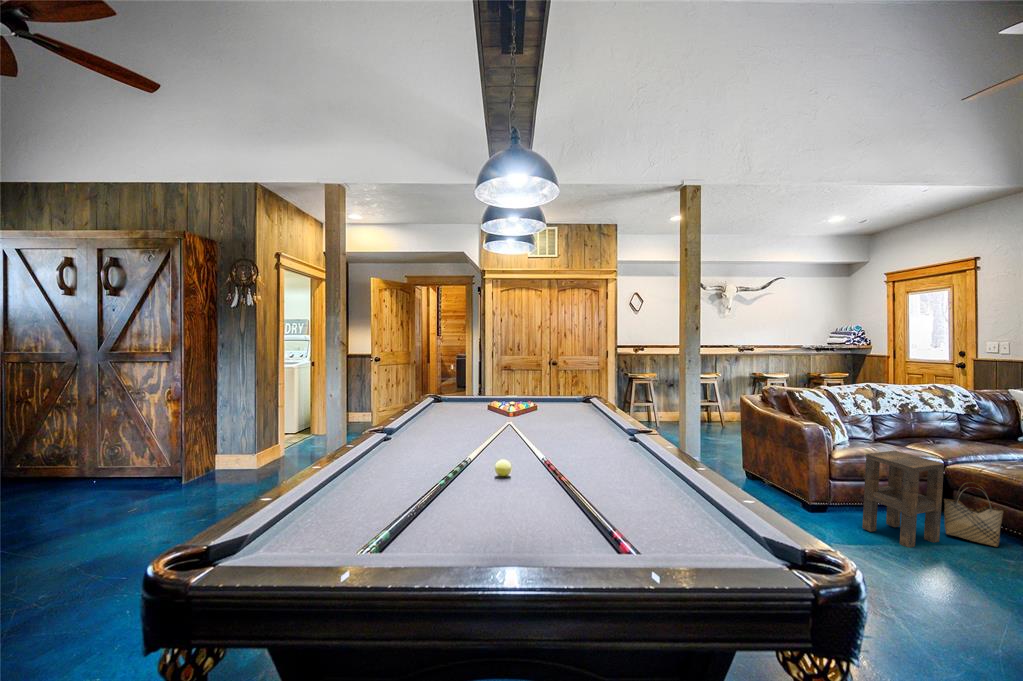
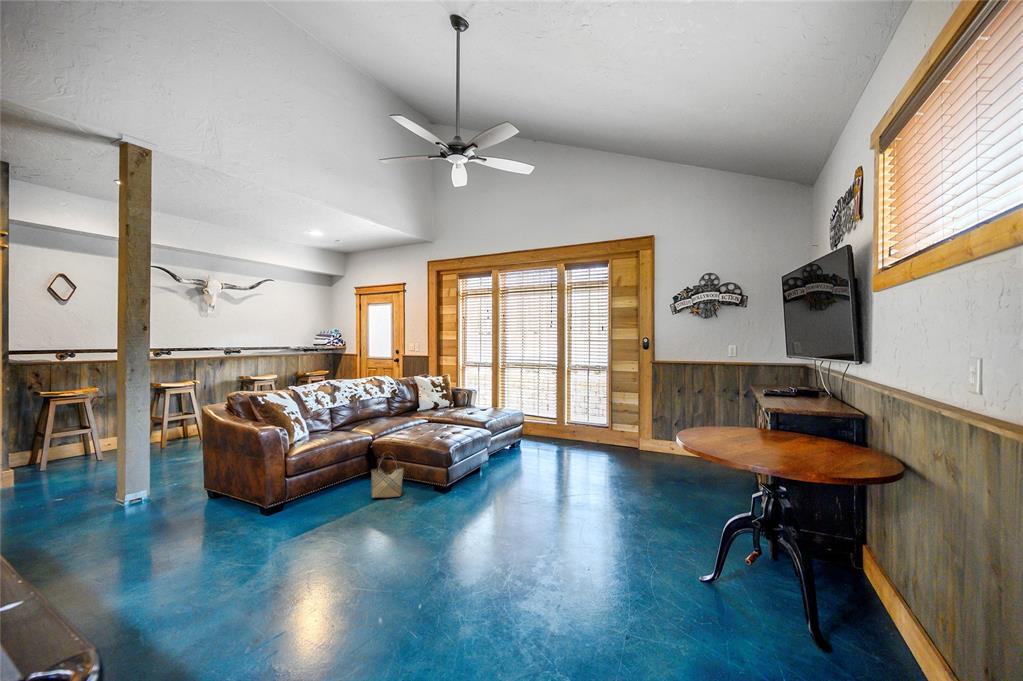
side table: present [862,451,944,548] -> none [312,438,369,523]

